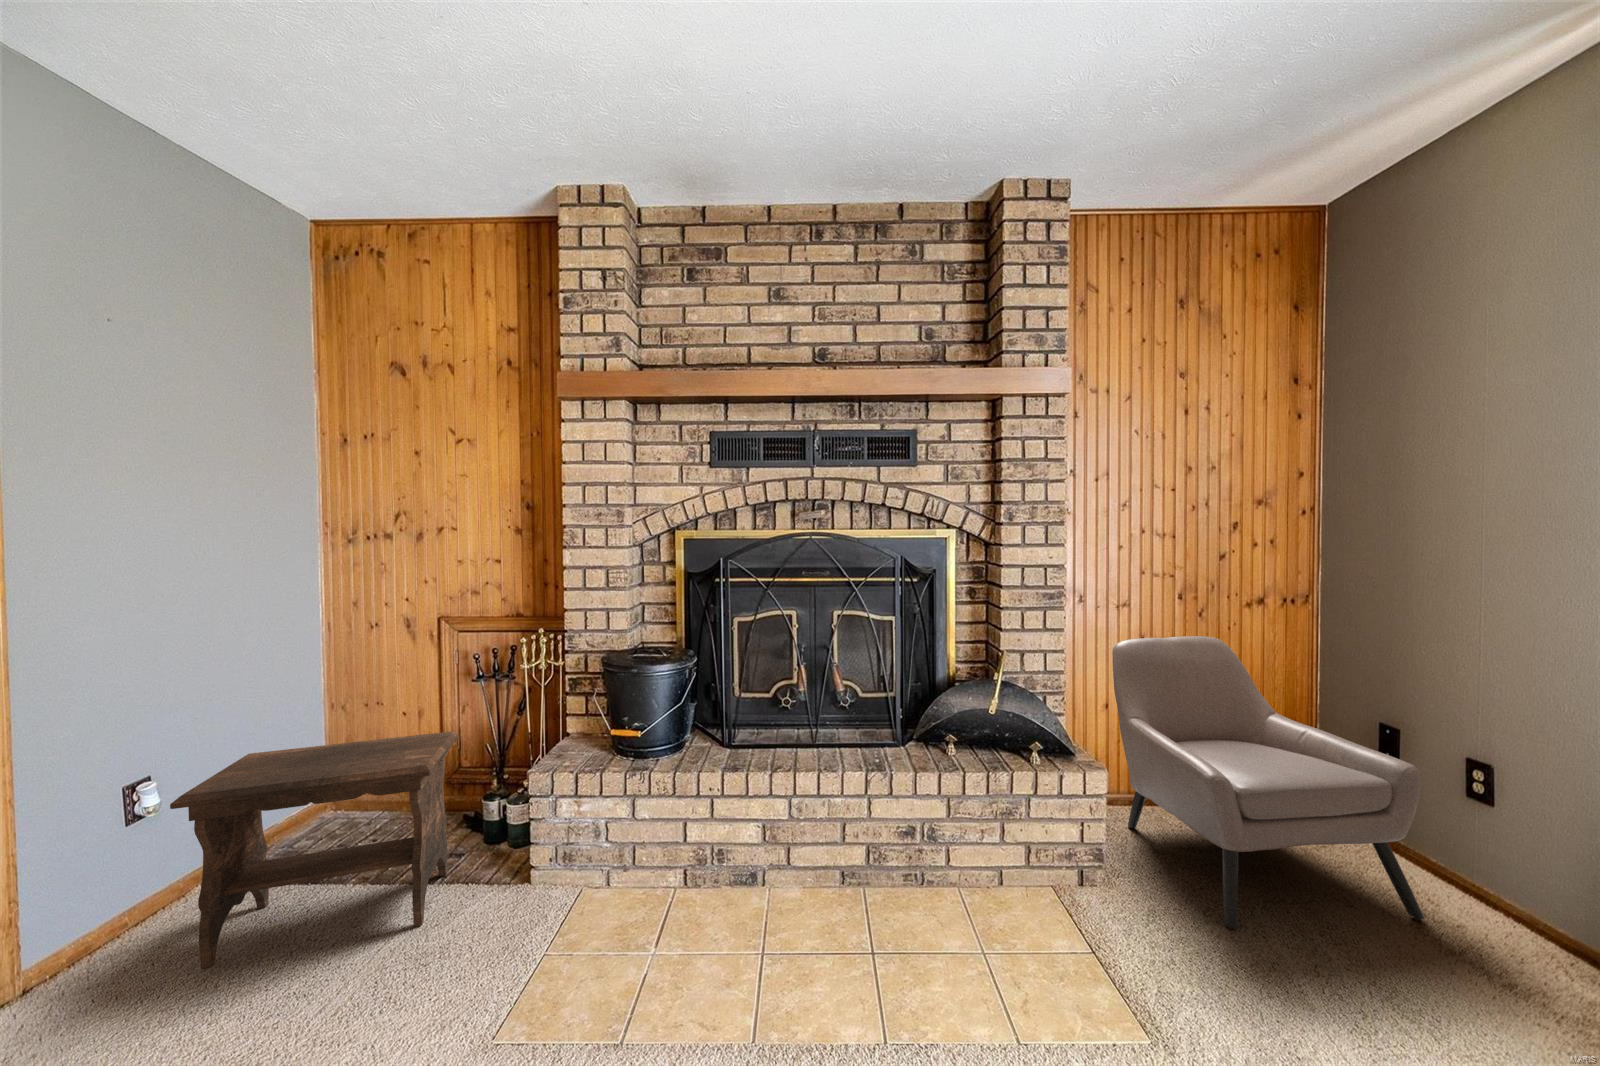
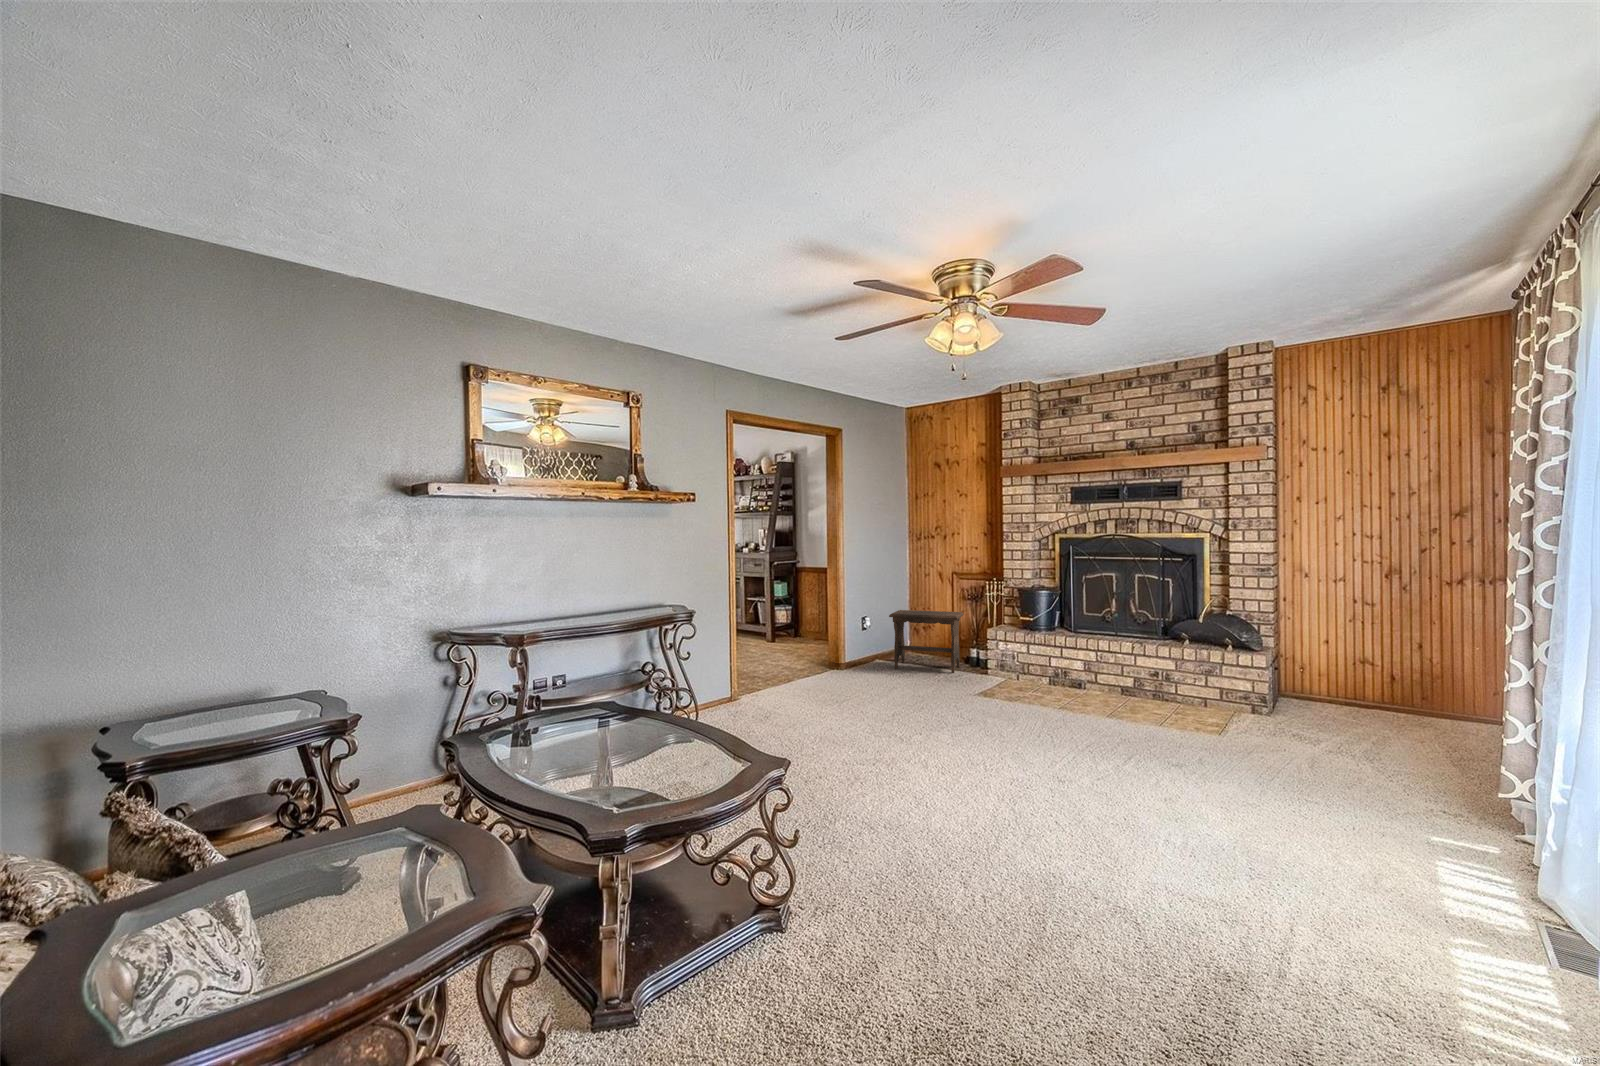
armchair: present [1112,636,1424,929] -> none [1304,602,1465,750]

